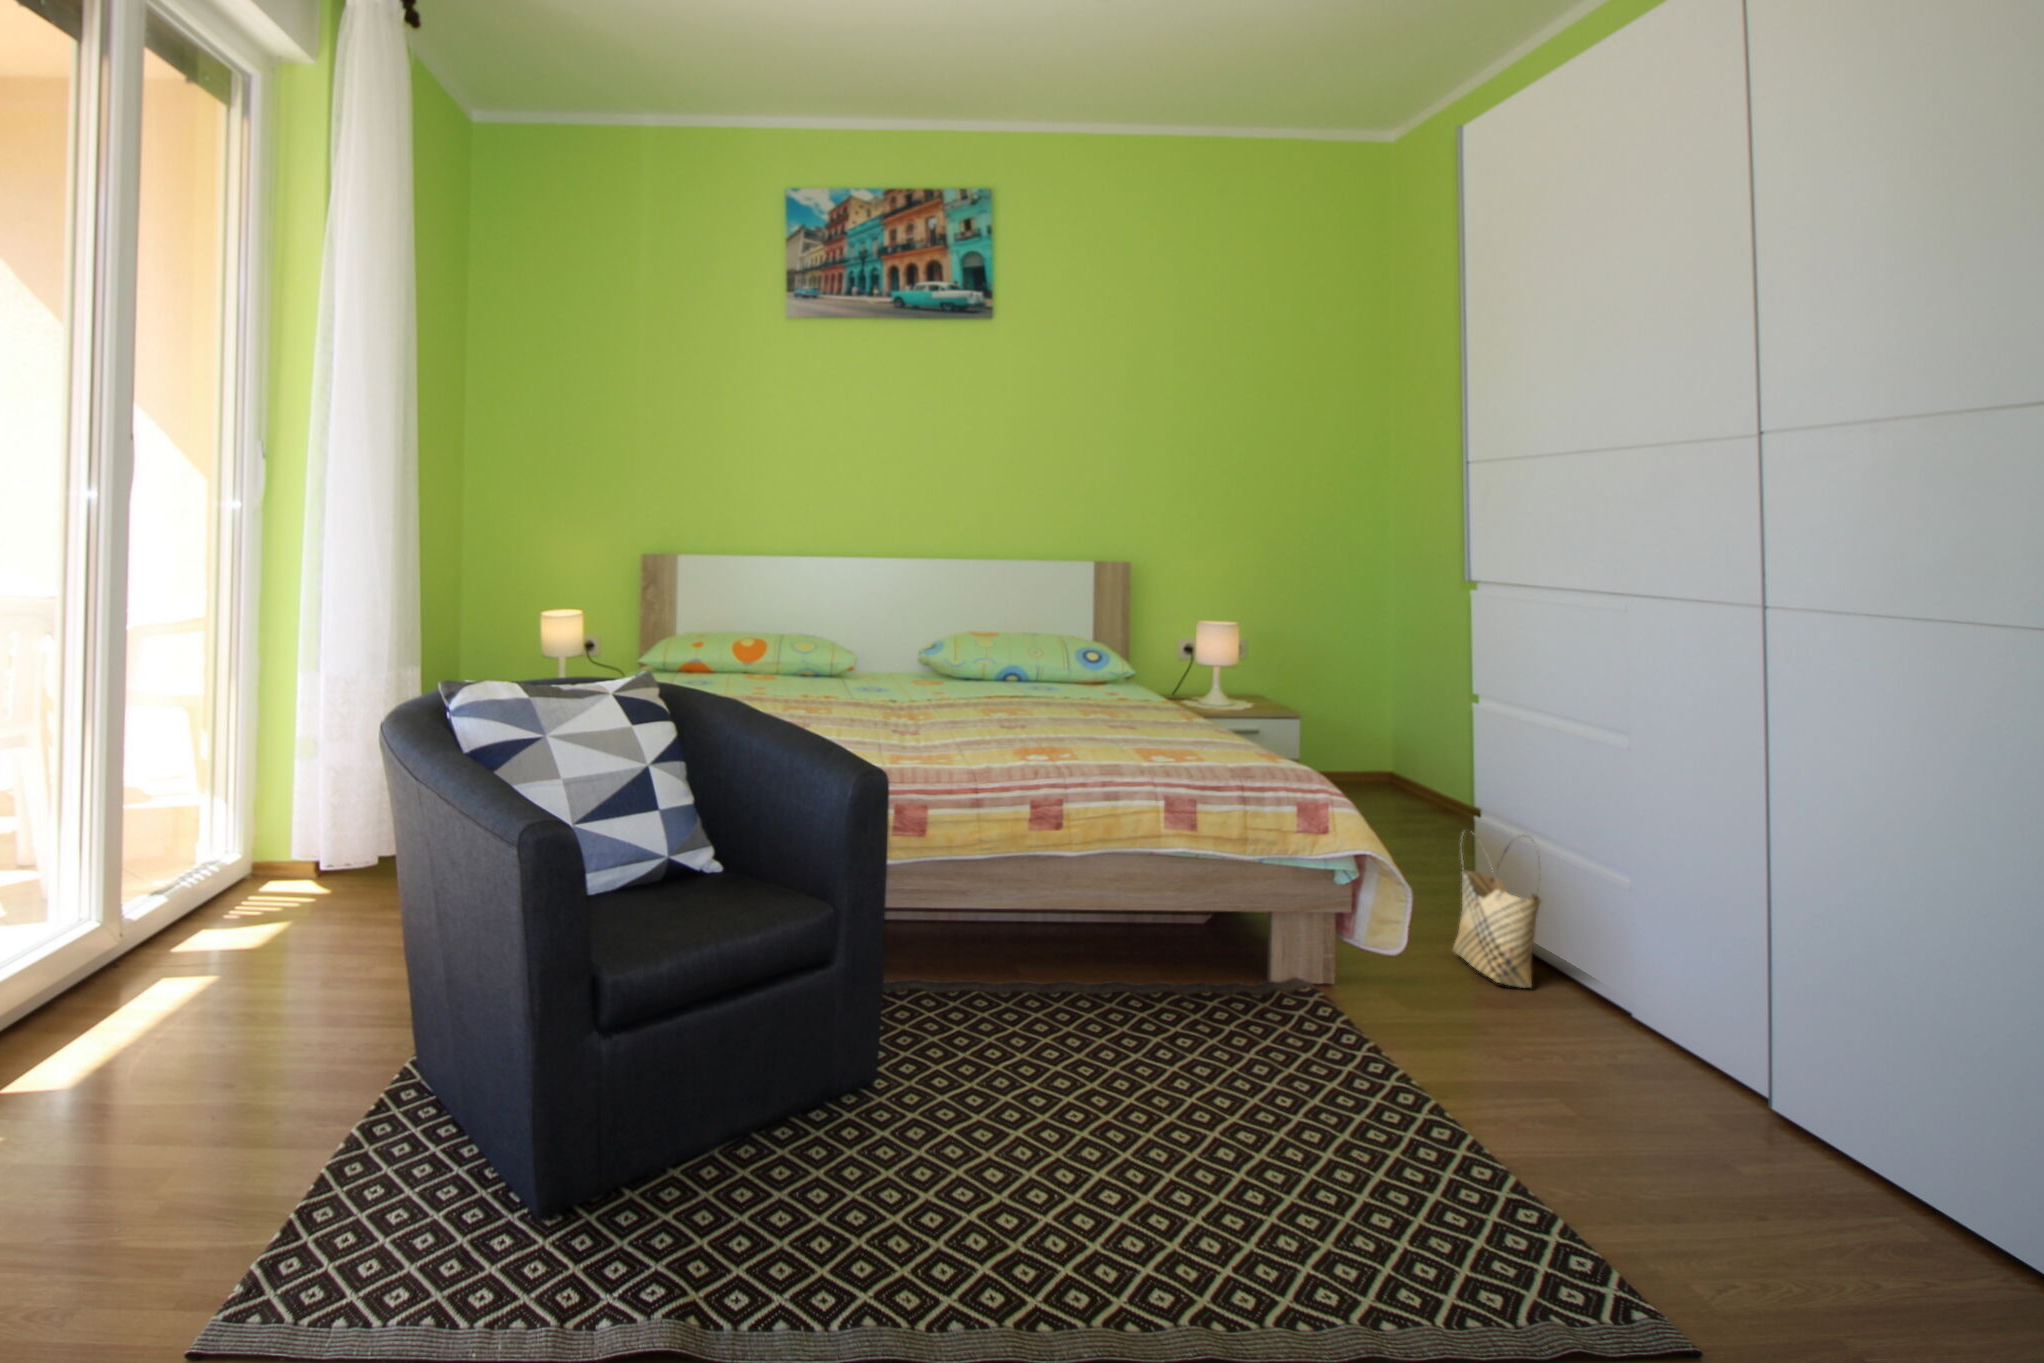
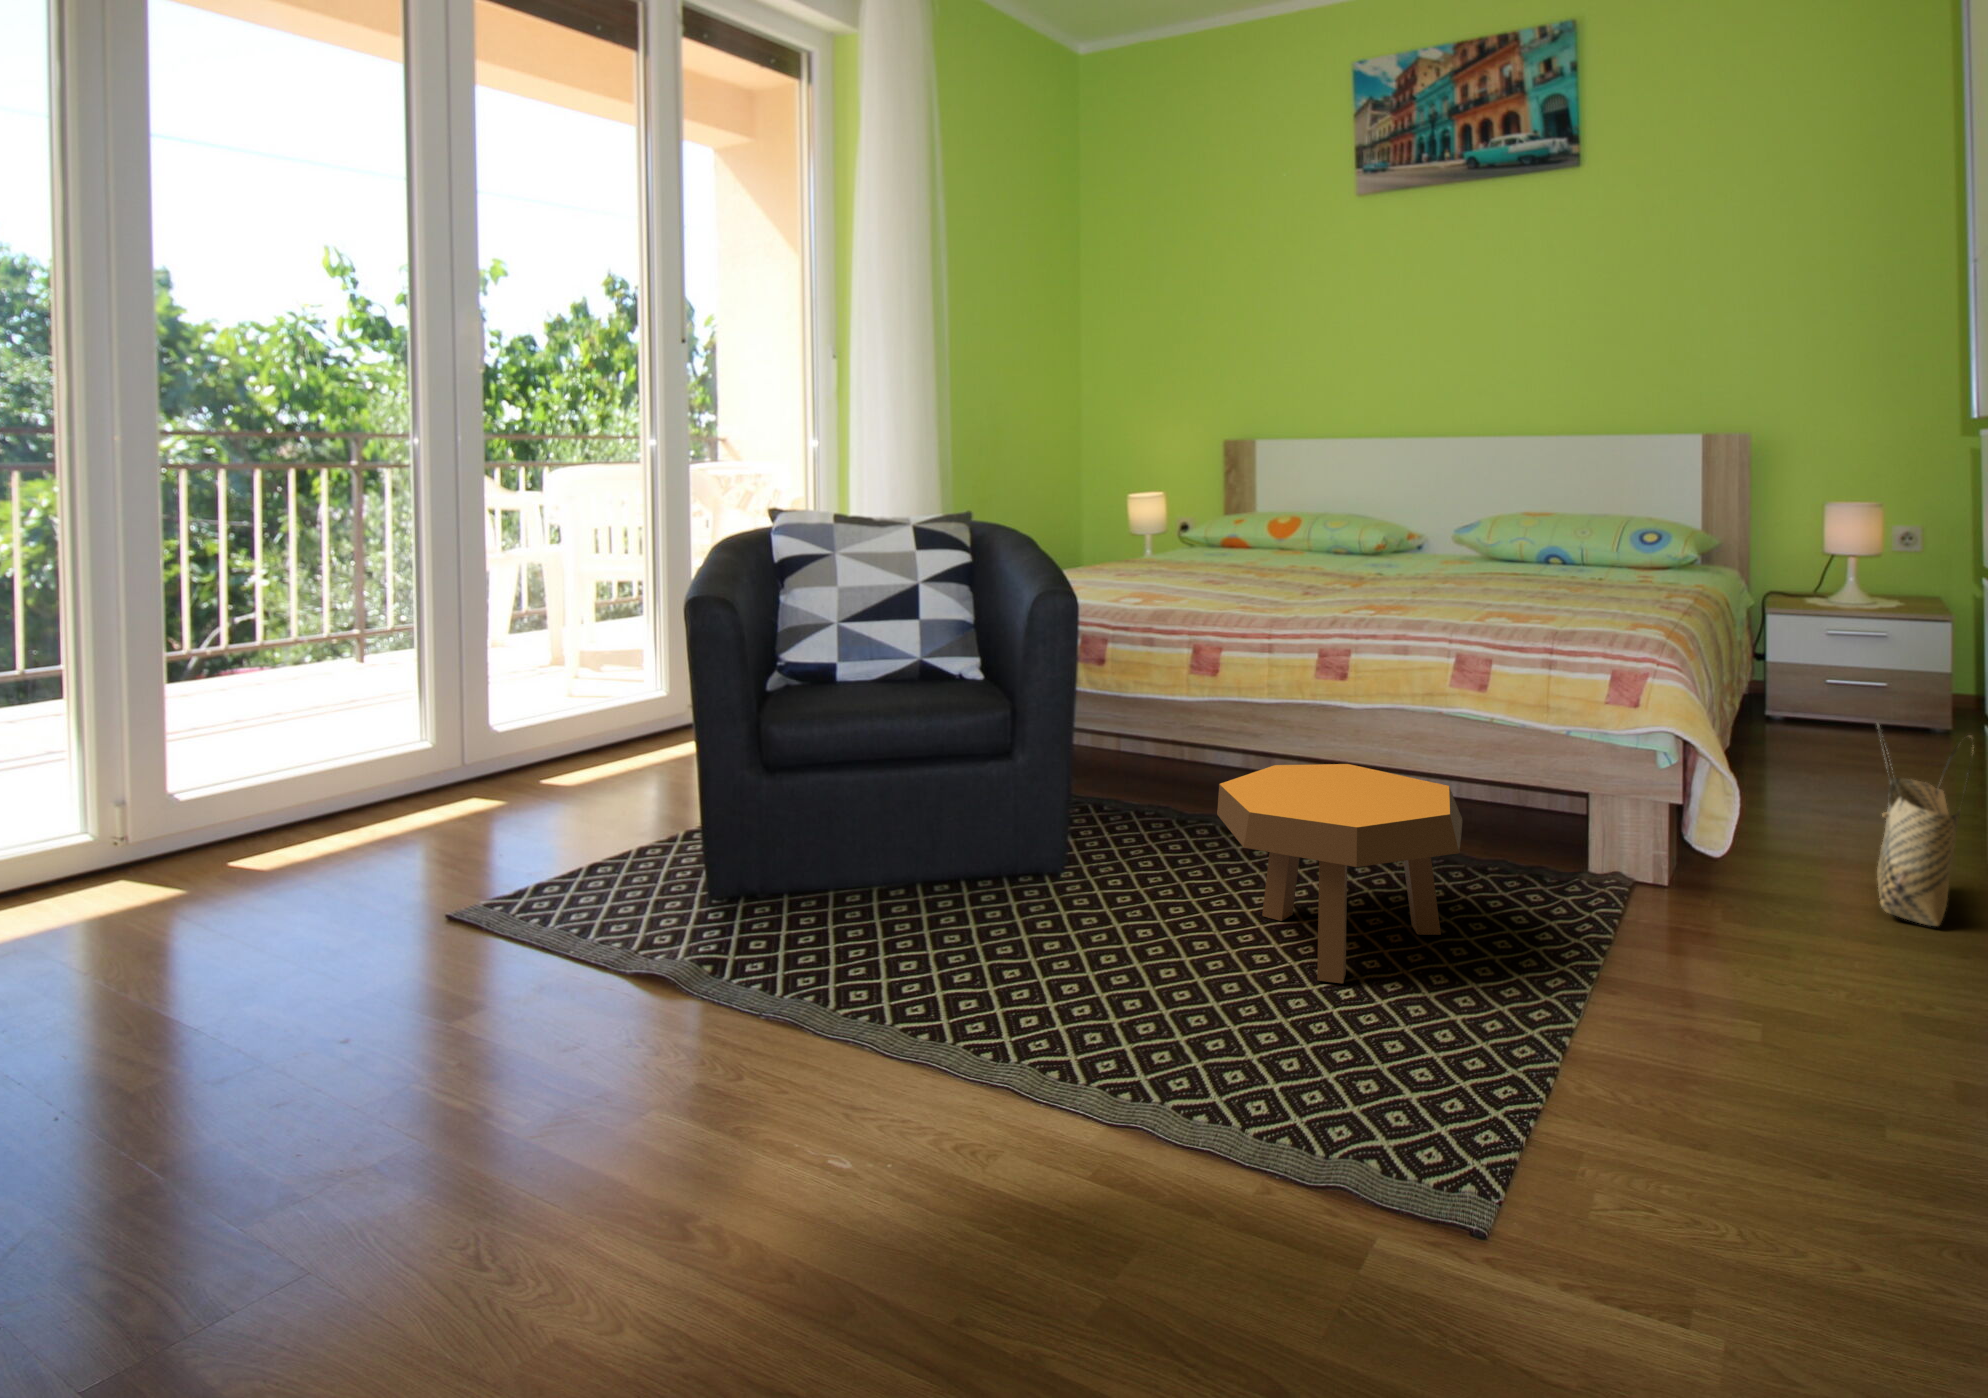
footstool: none [1114,921,1356,1150] -> present [1217,764,1463,983]

